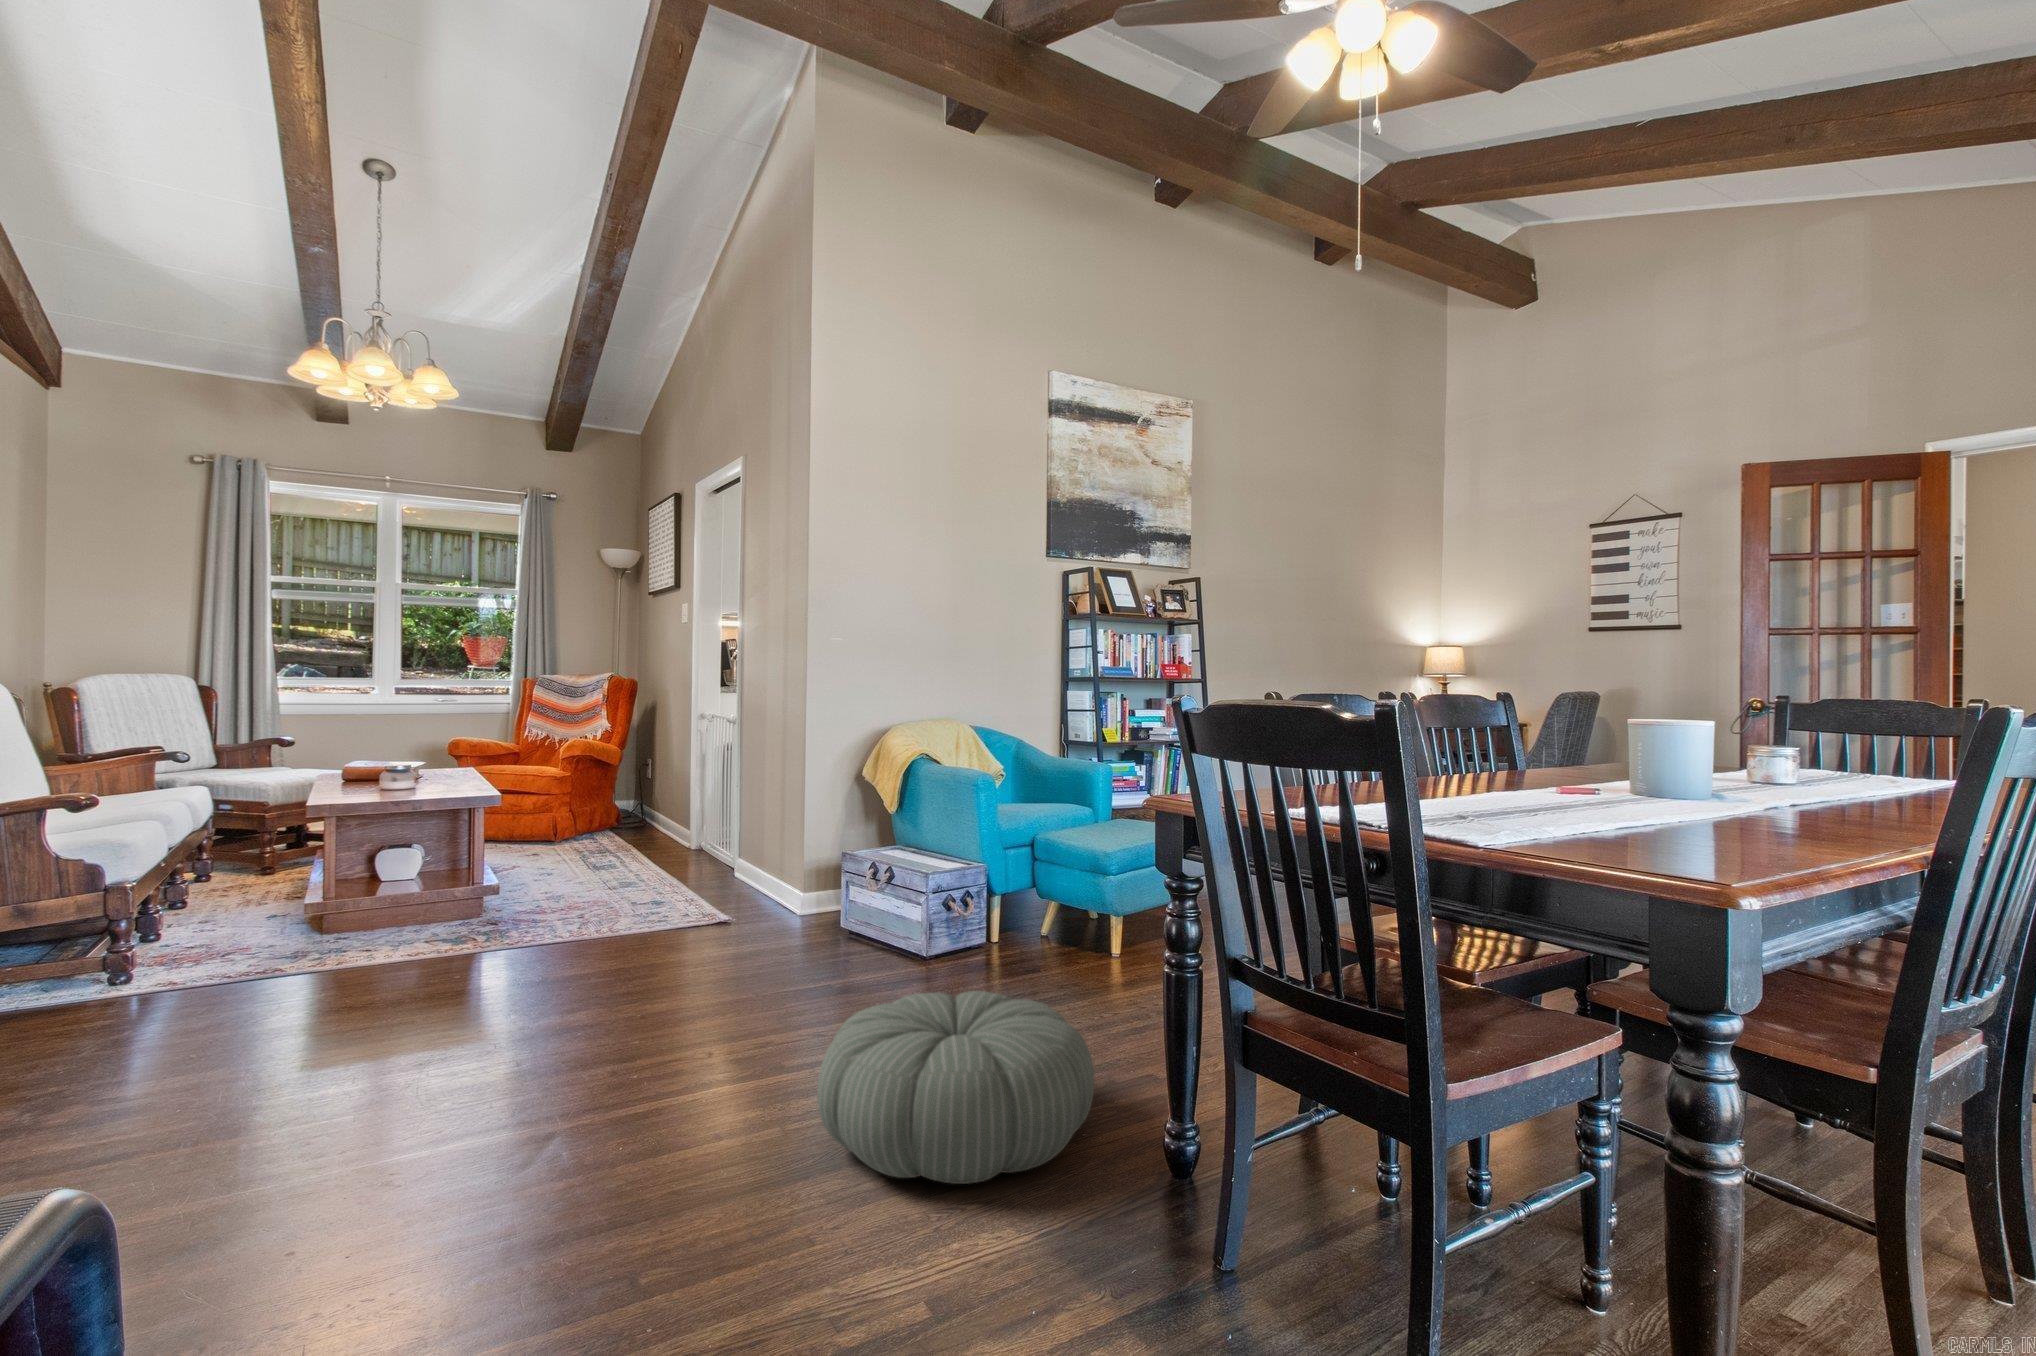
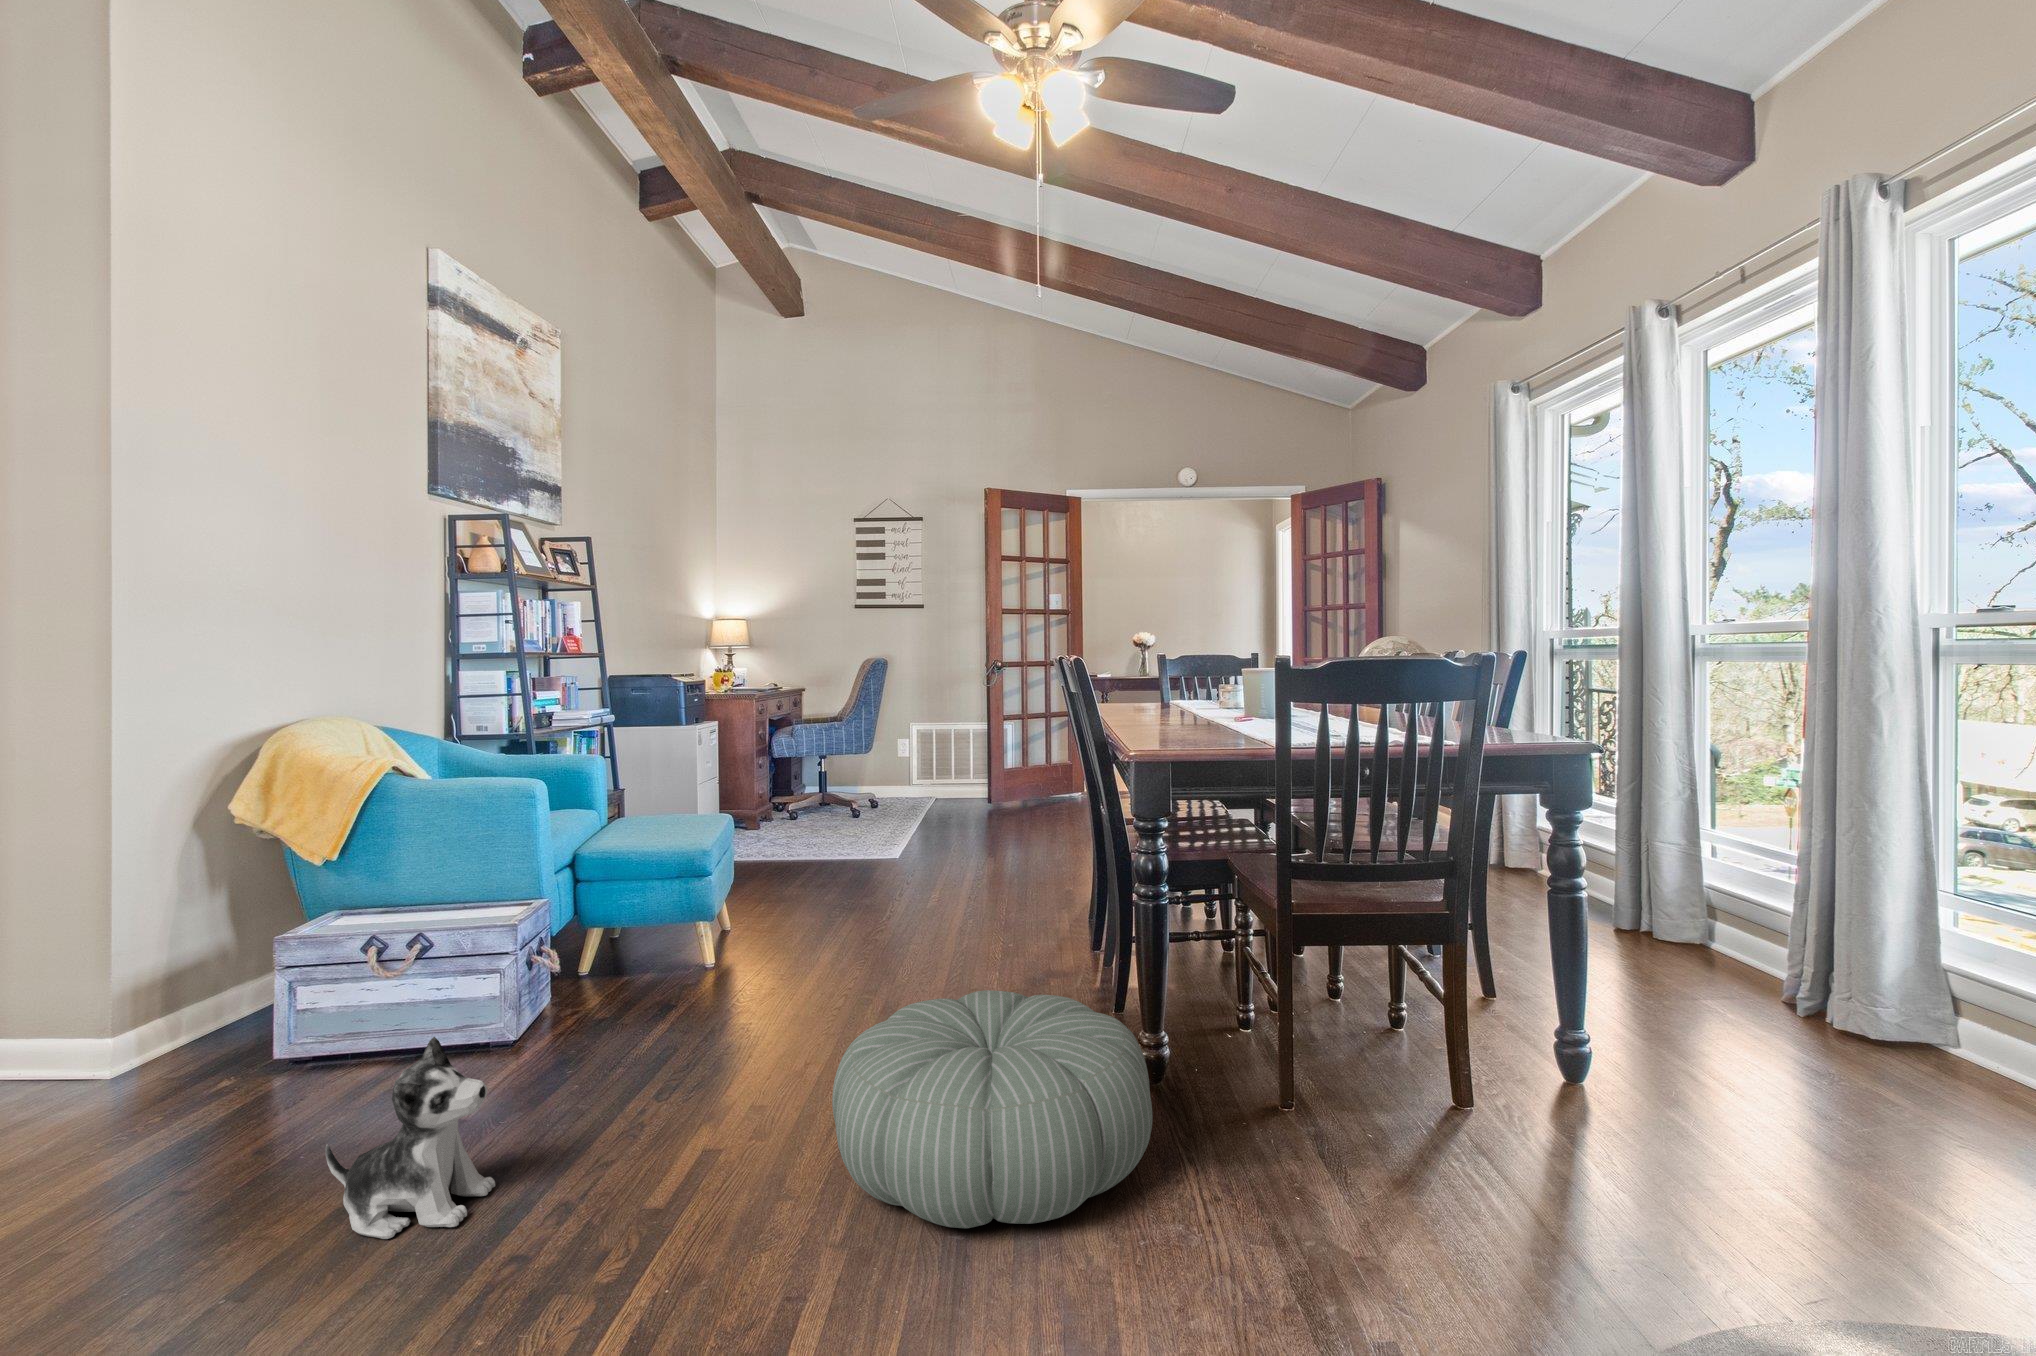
plush toy: none [711,915,780,1028] -> present [325,1037,495,1239]

